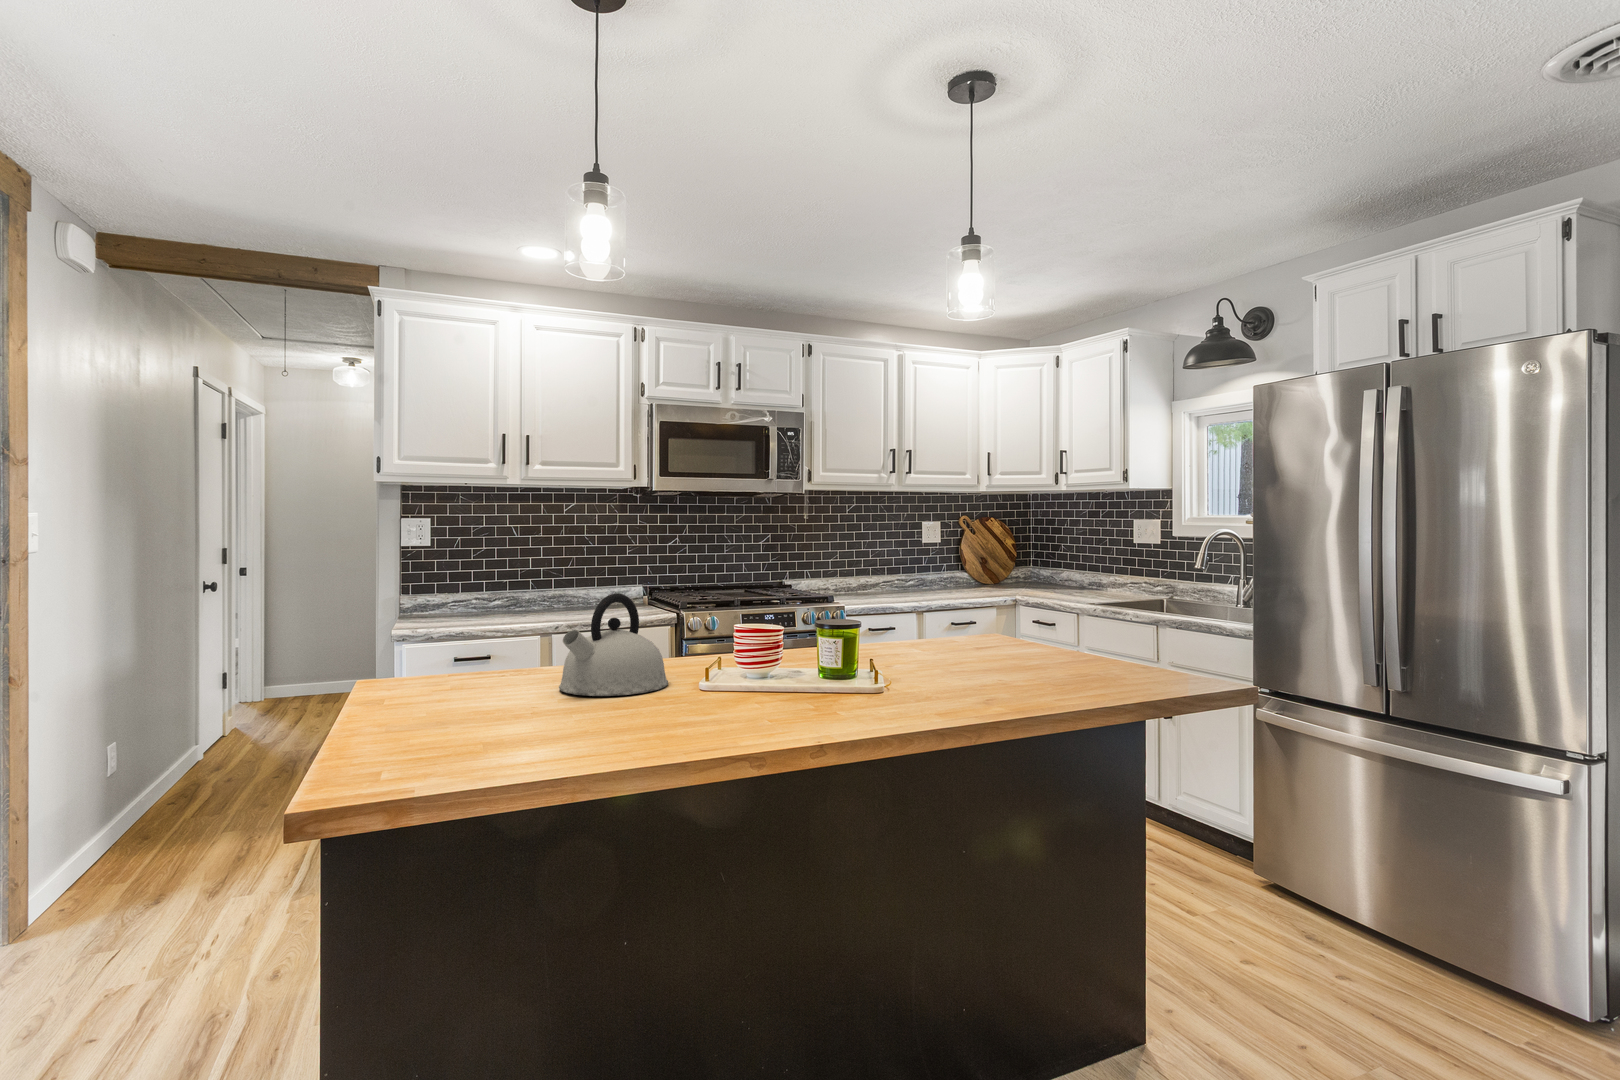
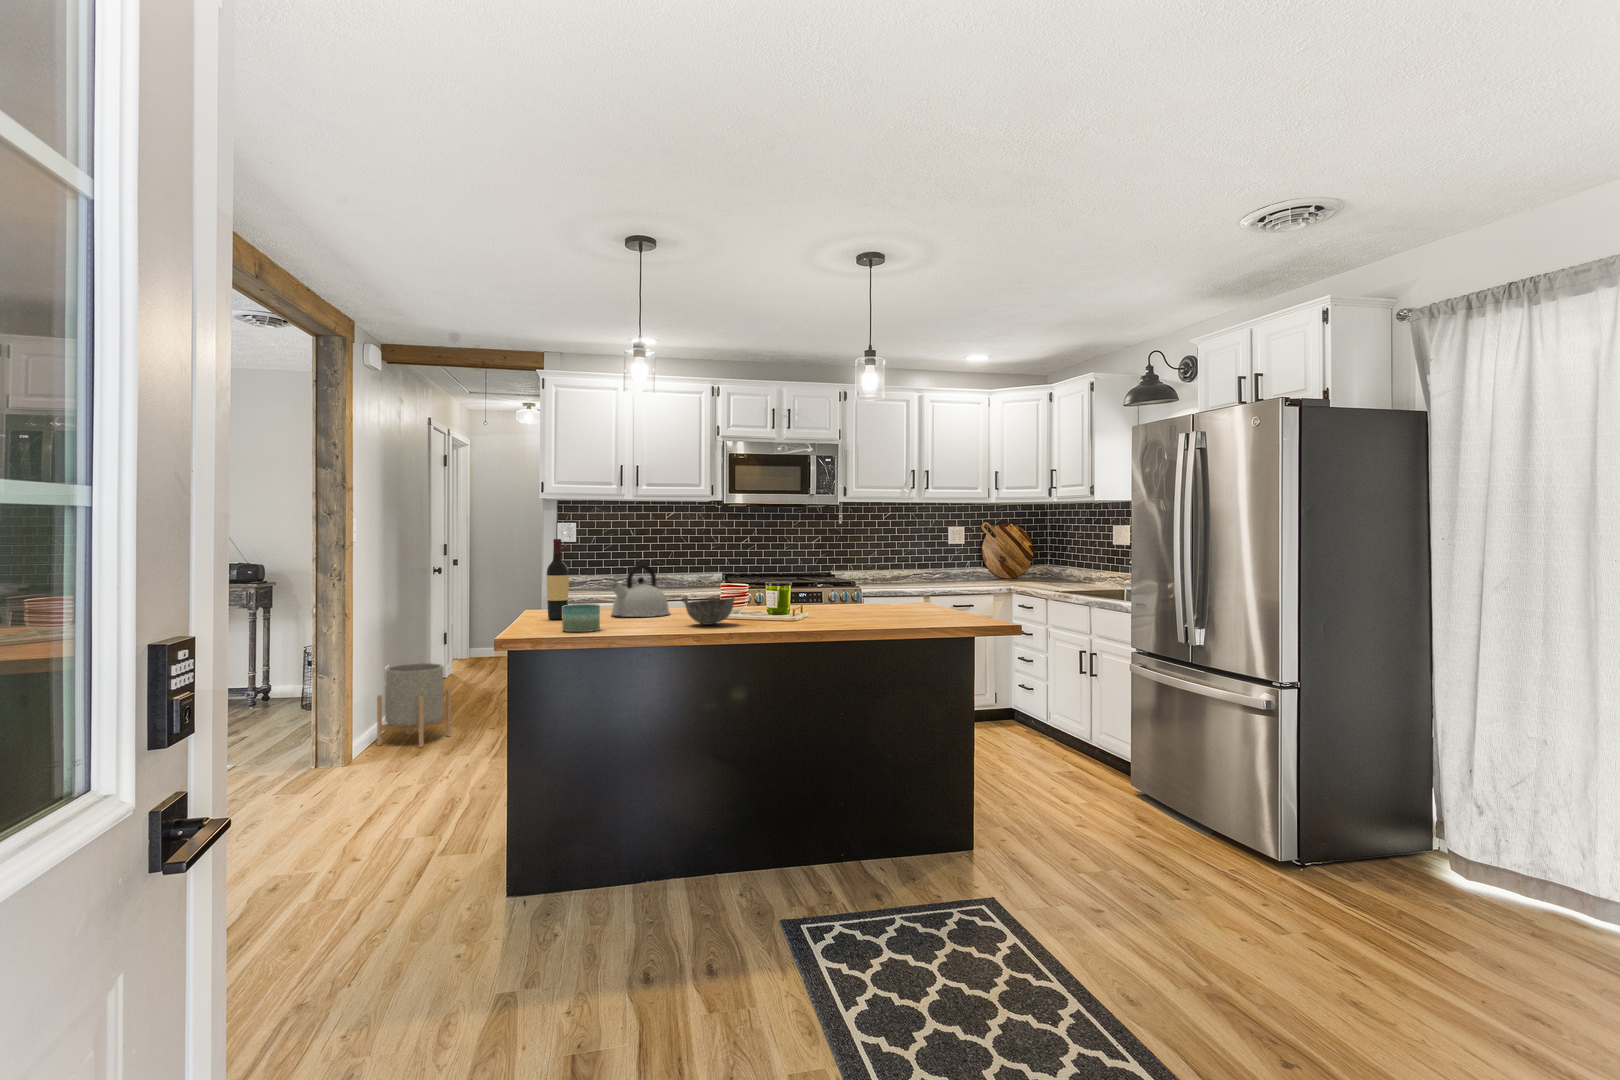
wine bottle: none [436,551,481,710] -> present [547,539,569,620]
bowl: none [738,659,842,719] -> present [681,597,735,625]
candle: none [498,692,582,764] -> present [562,604,600,632]
planter: none [97,740,234,885] -> present [377,663,451,748]

